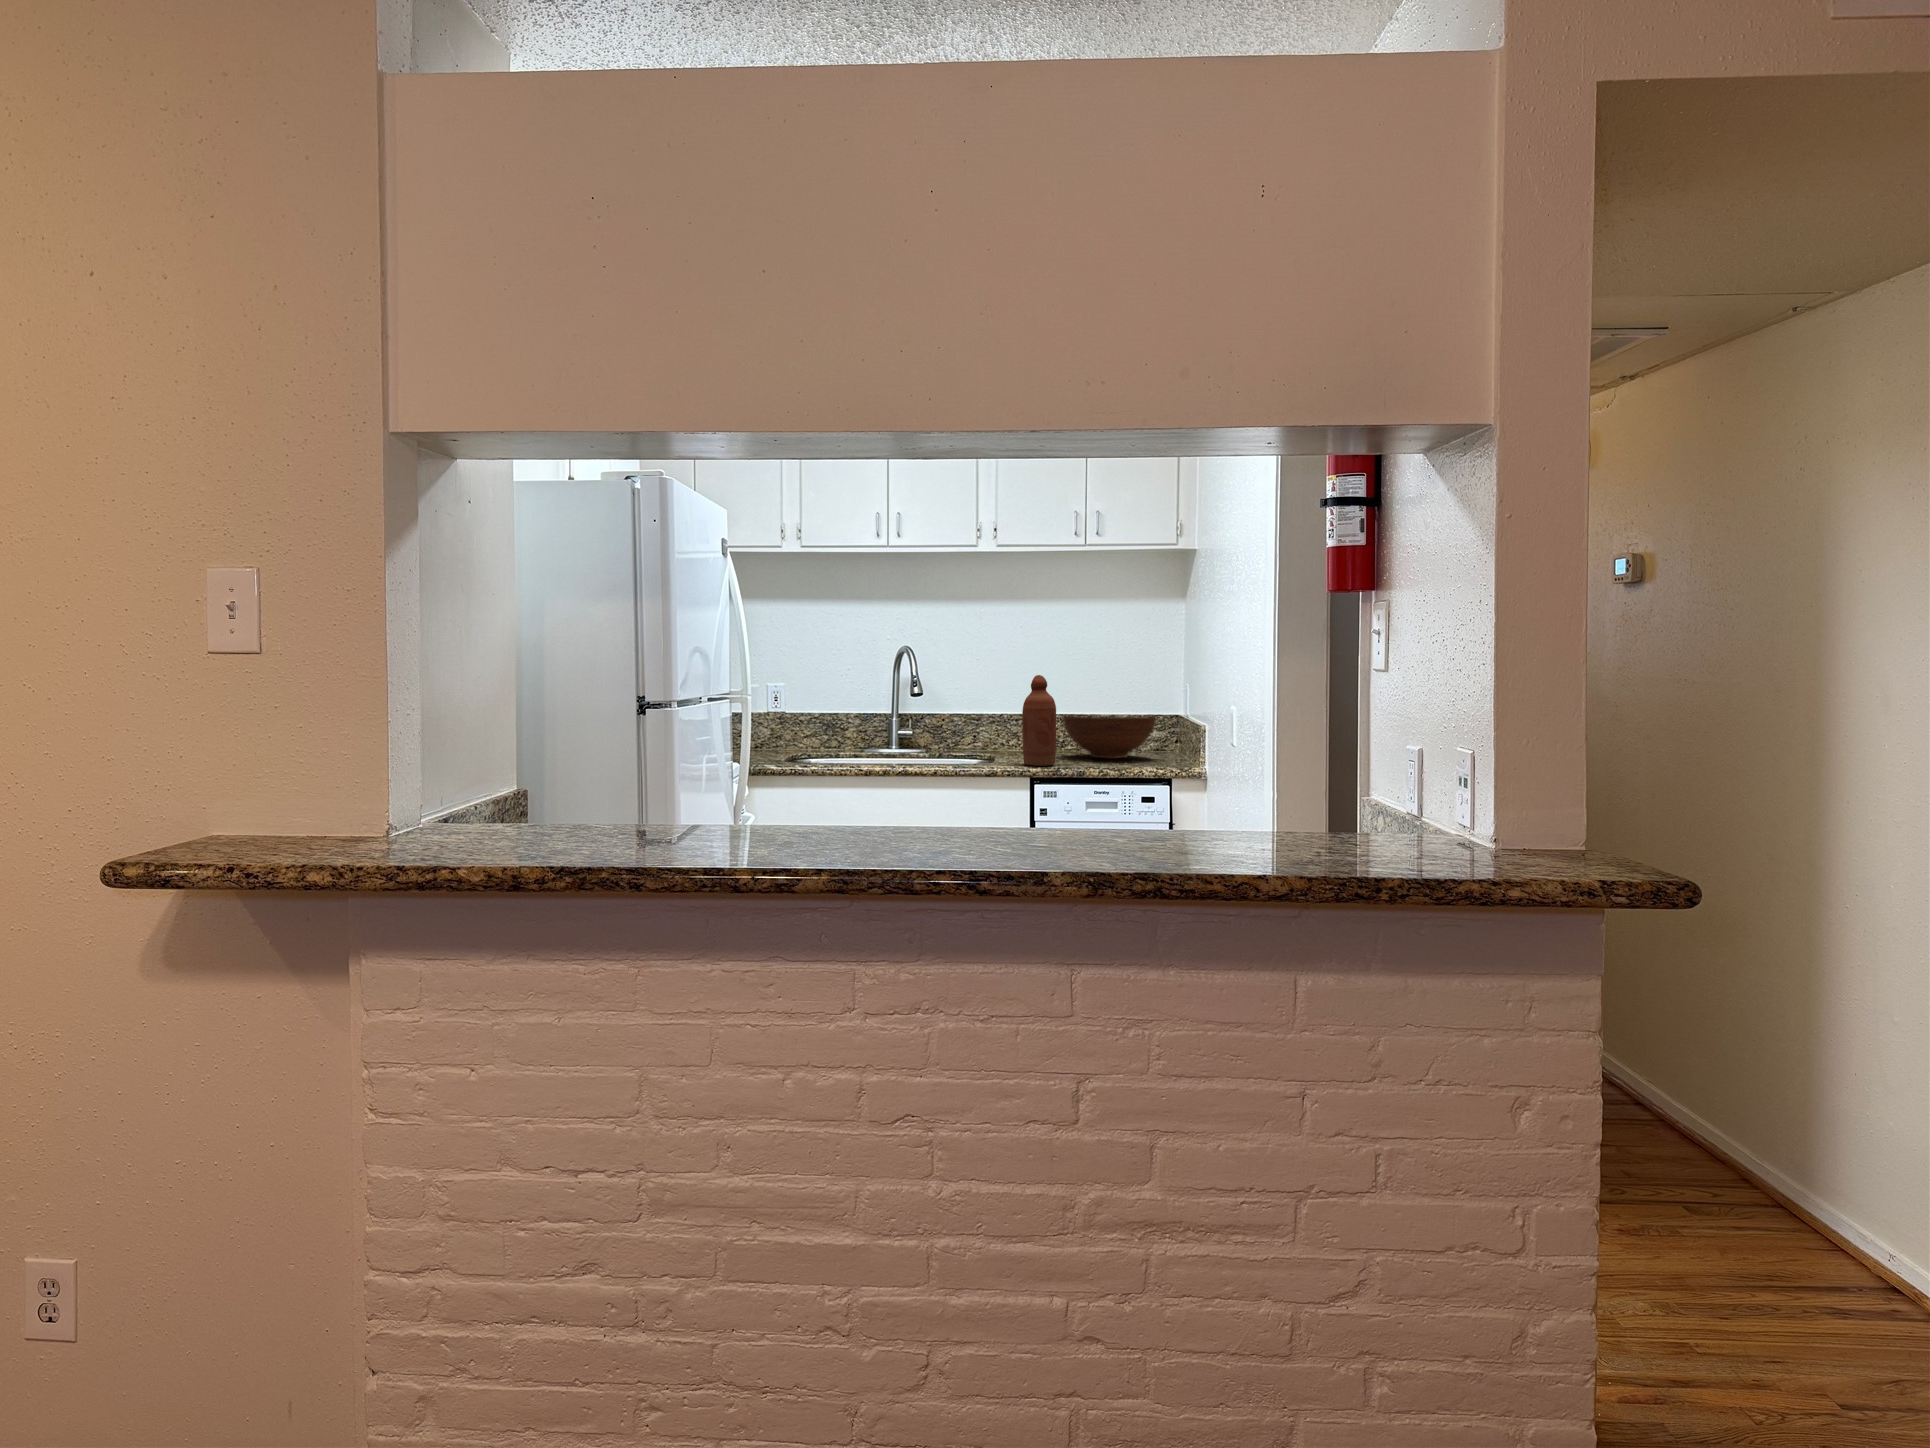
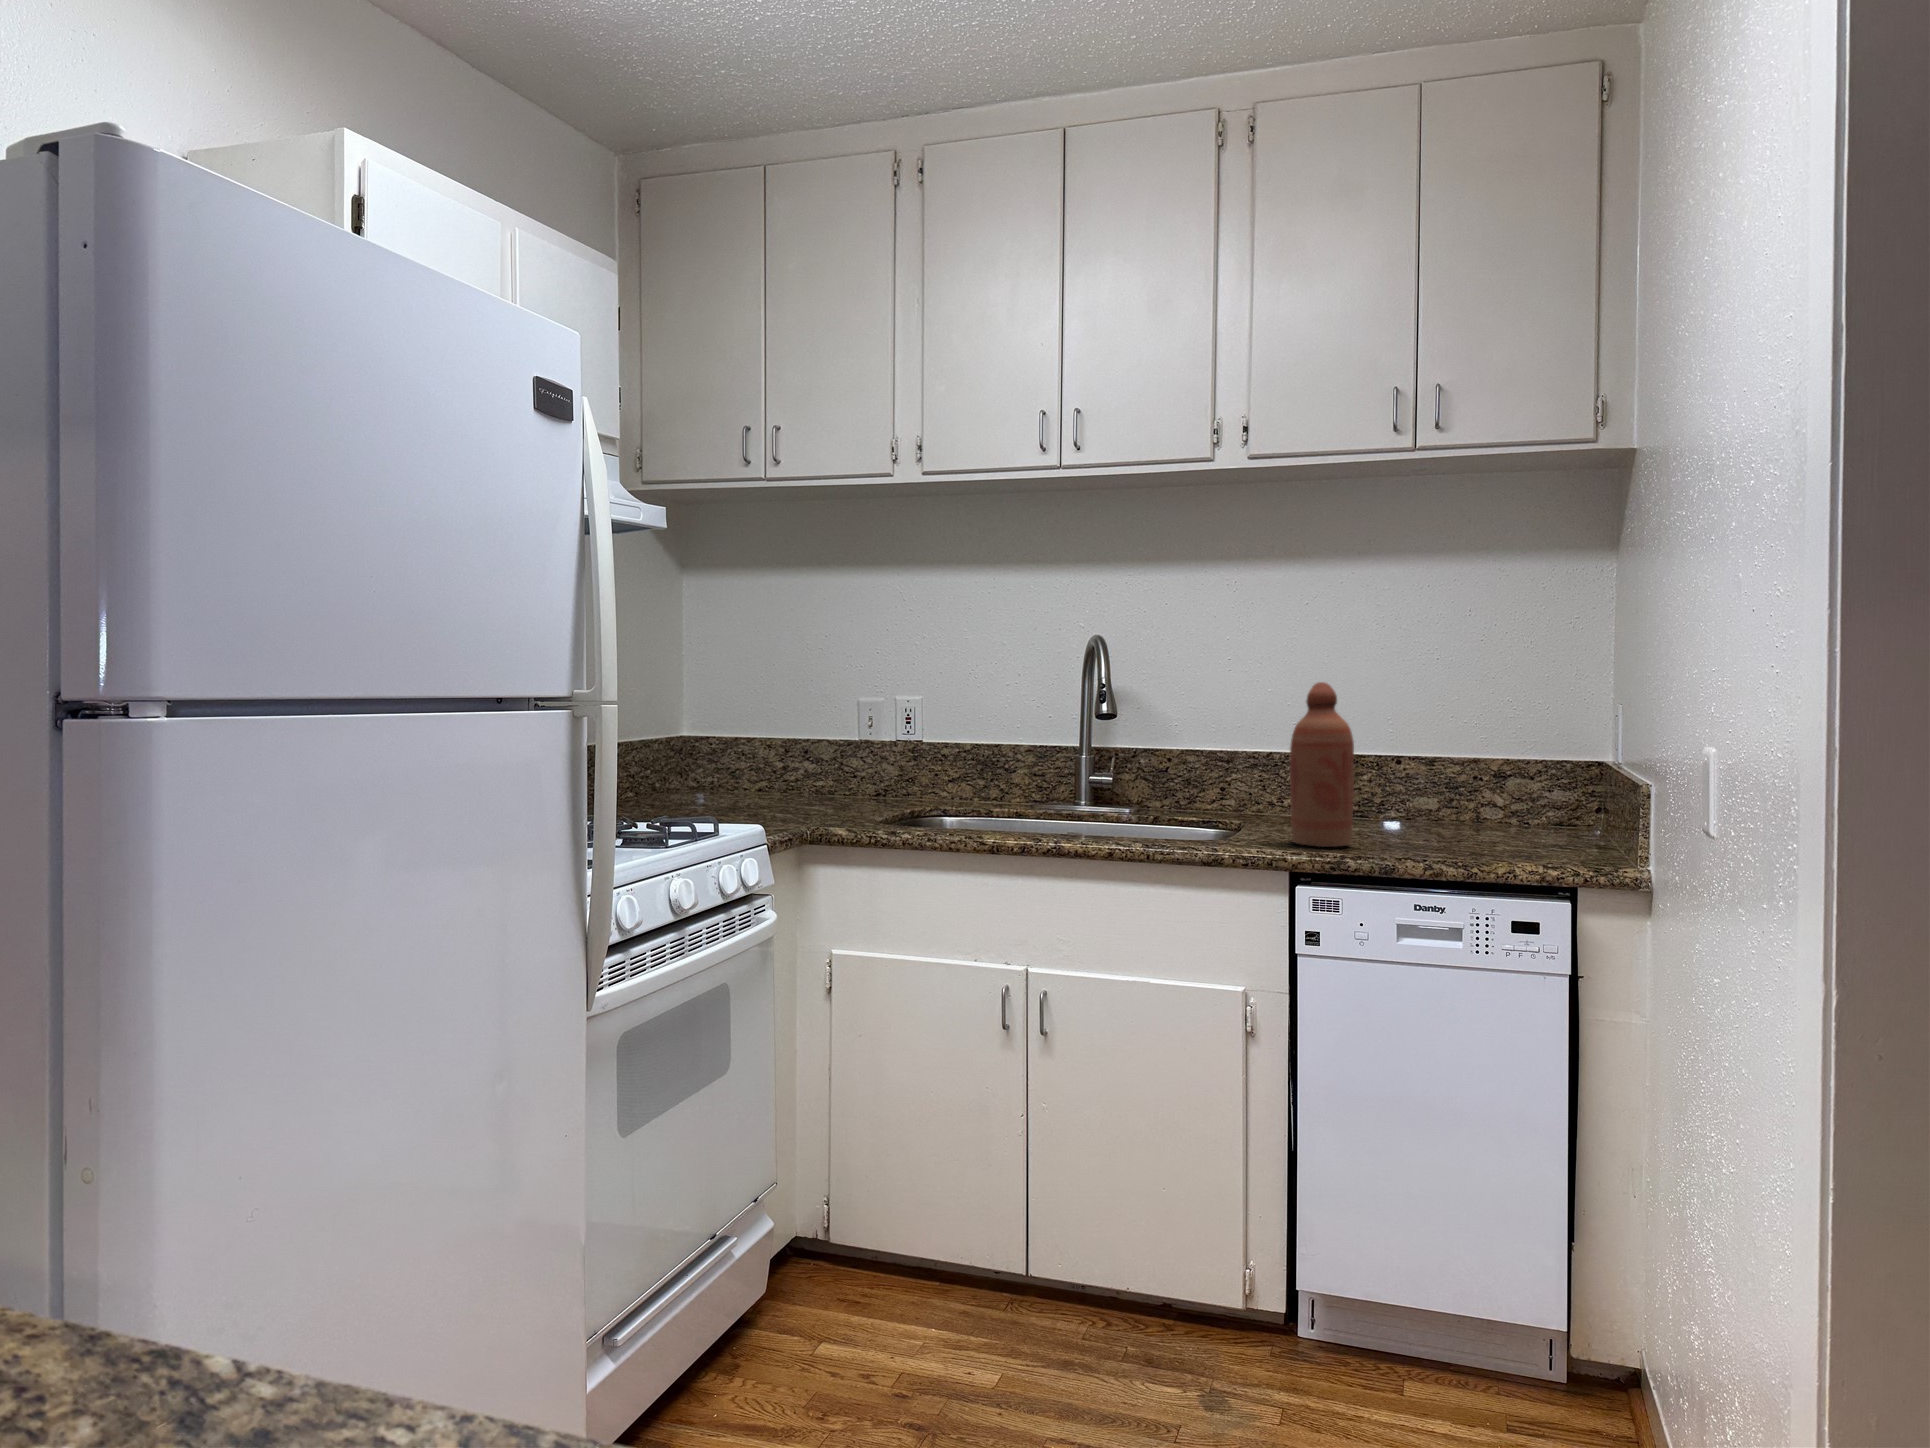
fruit bowl: present [1063,715,1156,759] -> none [1379,755,1557,837]

